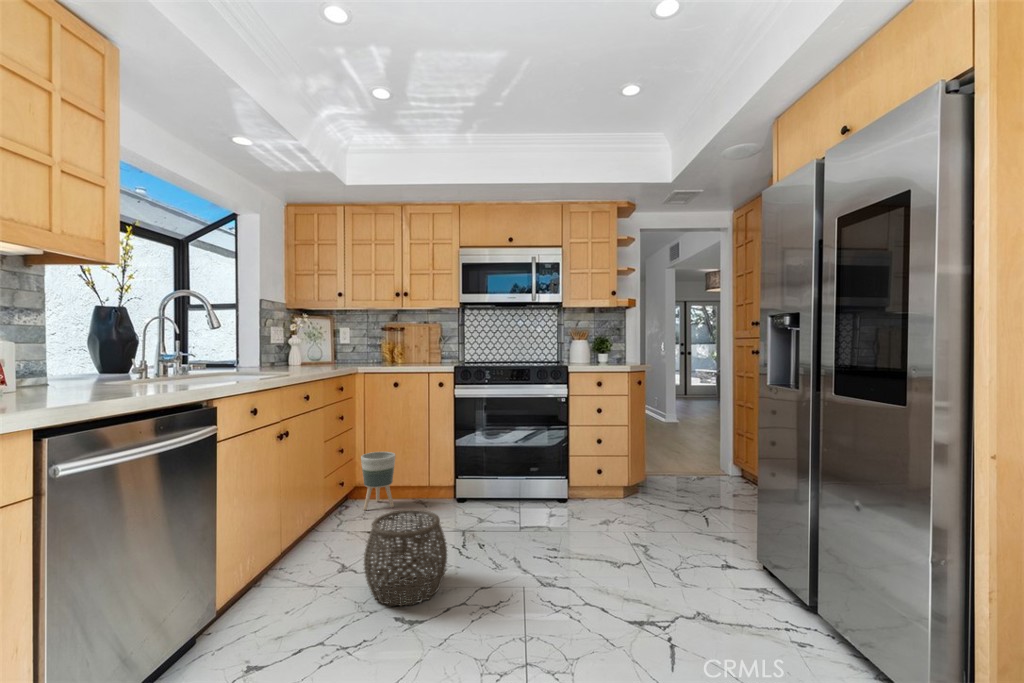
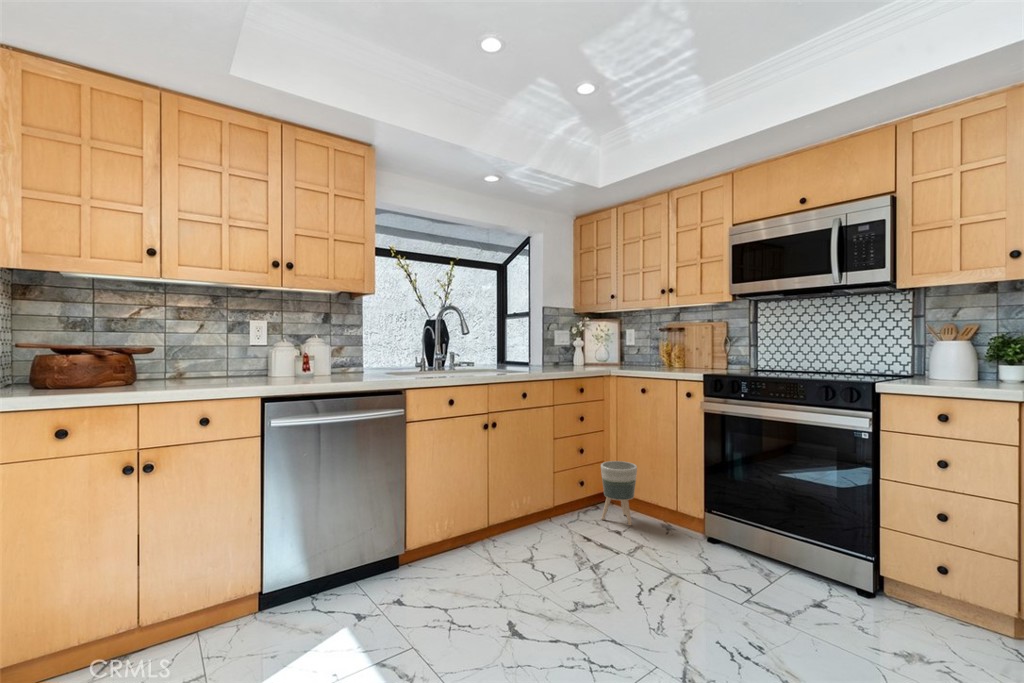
woven basket: present [364,509,447,606] -> none [487,526,576,635]

